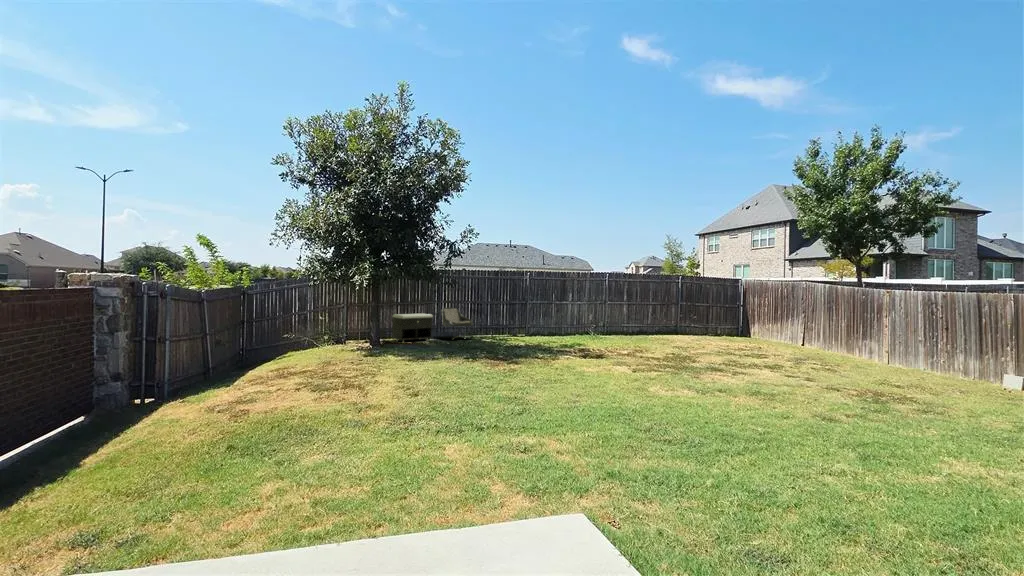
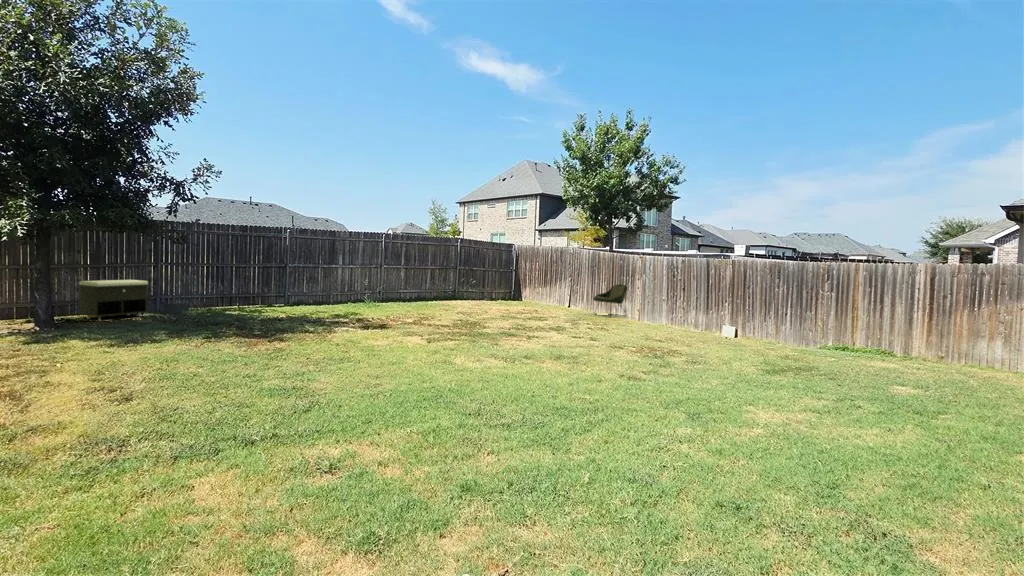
lounge chair: present [441,308,473,340] -> present [593,284,627,315]

